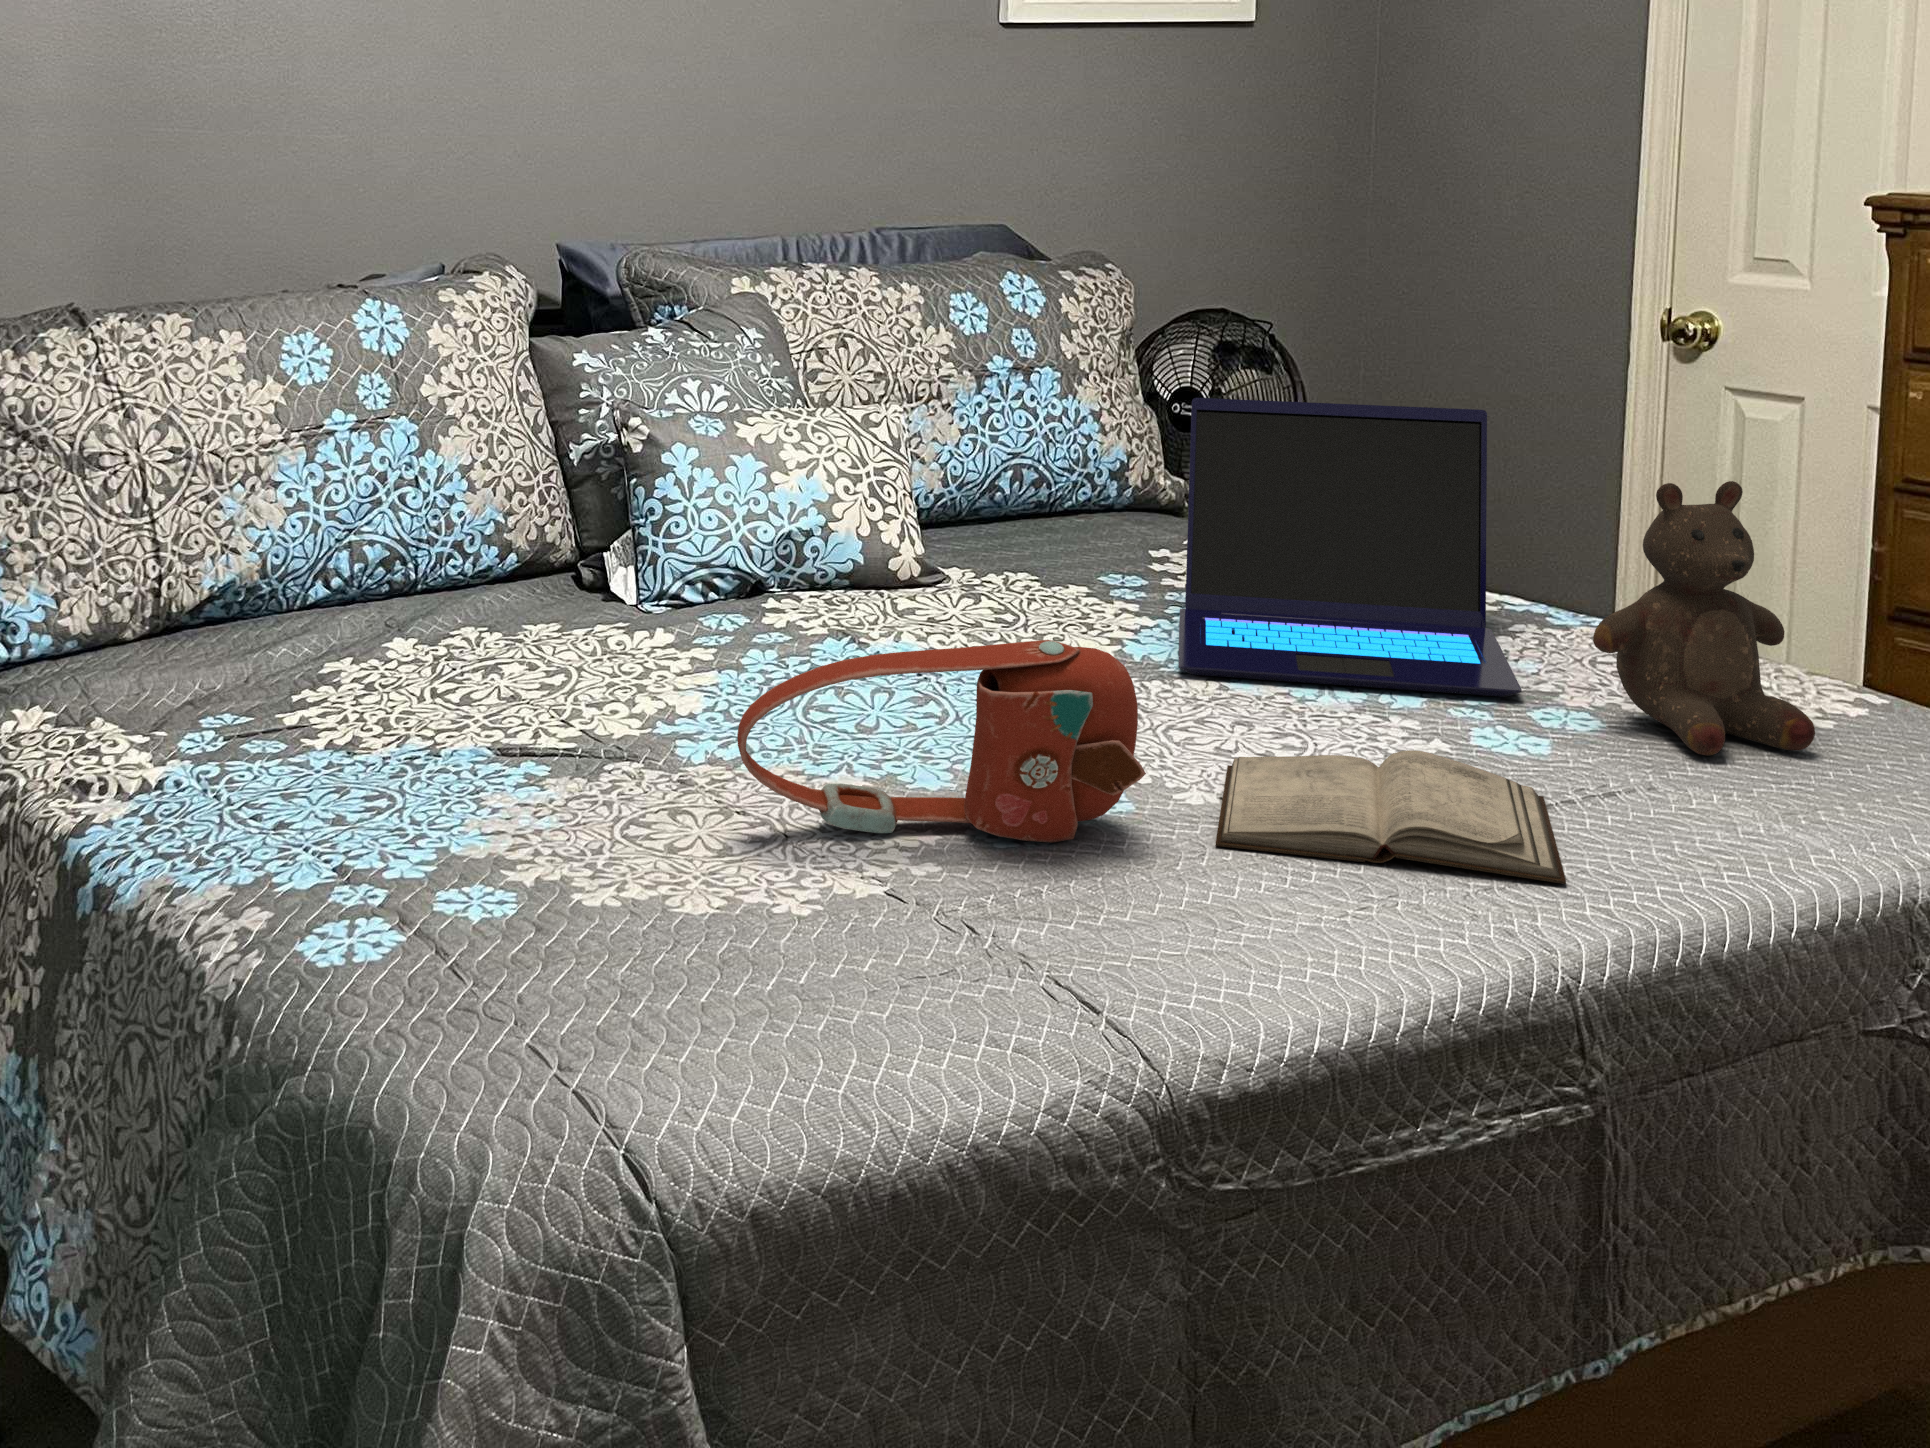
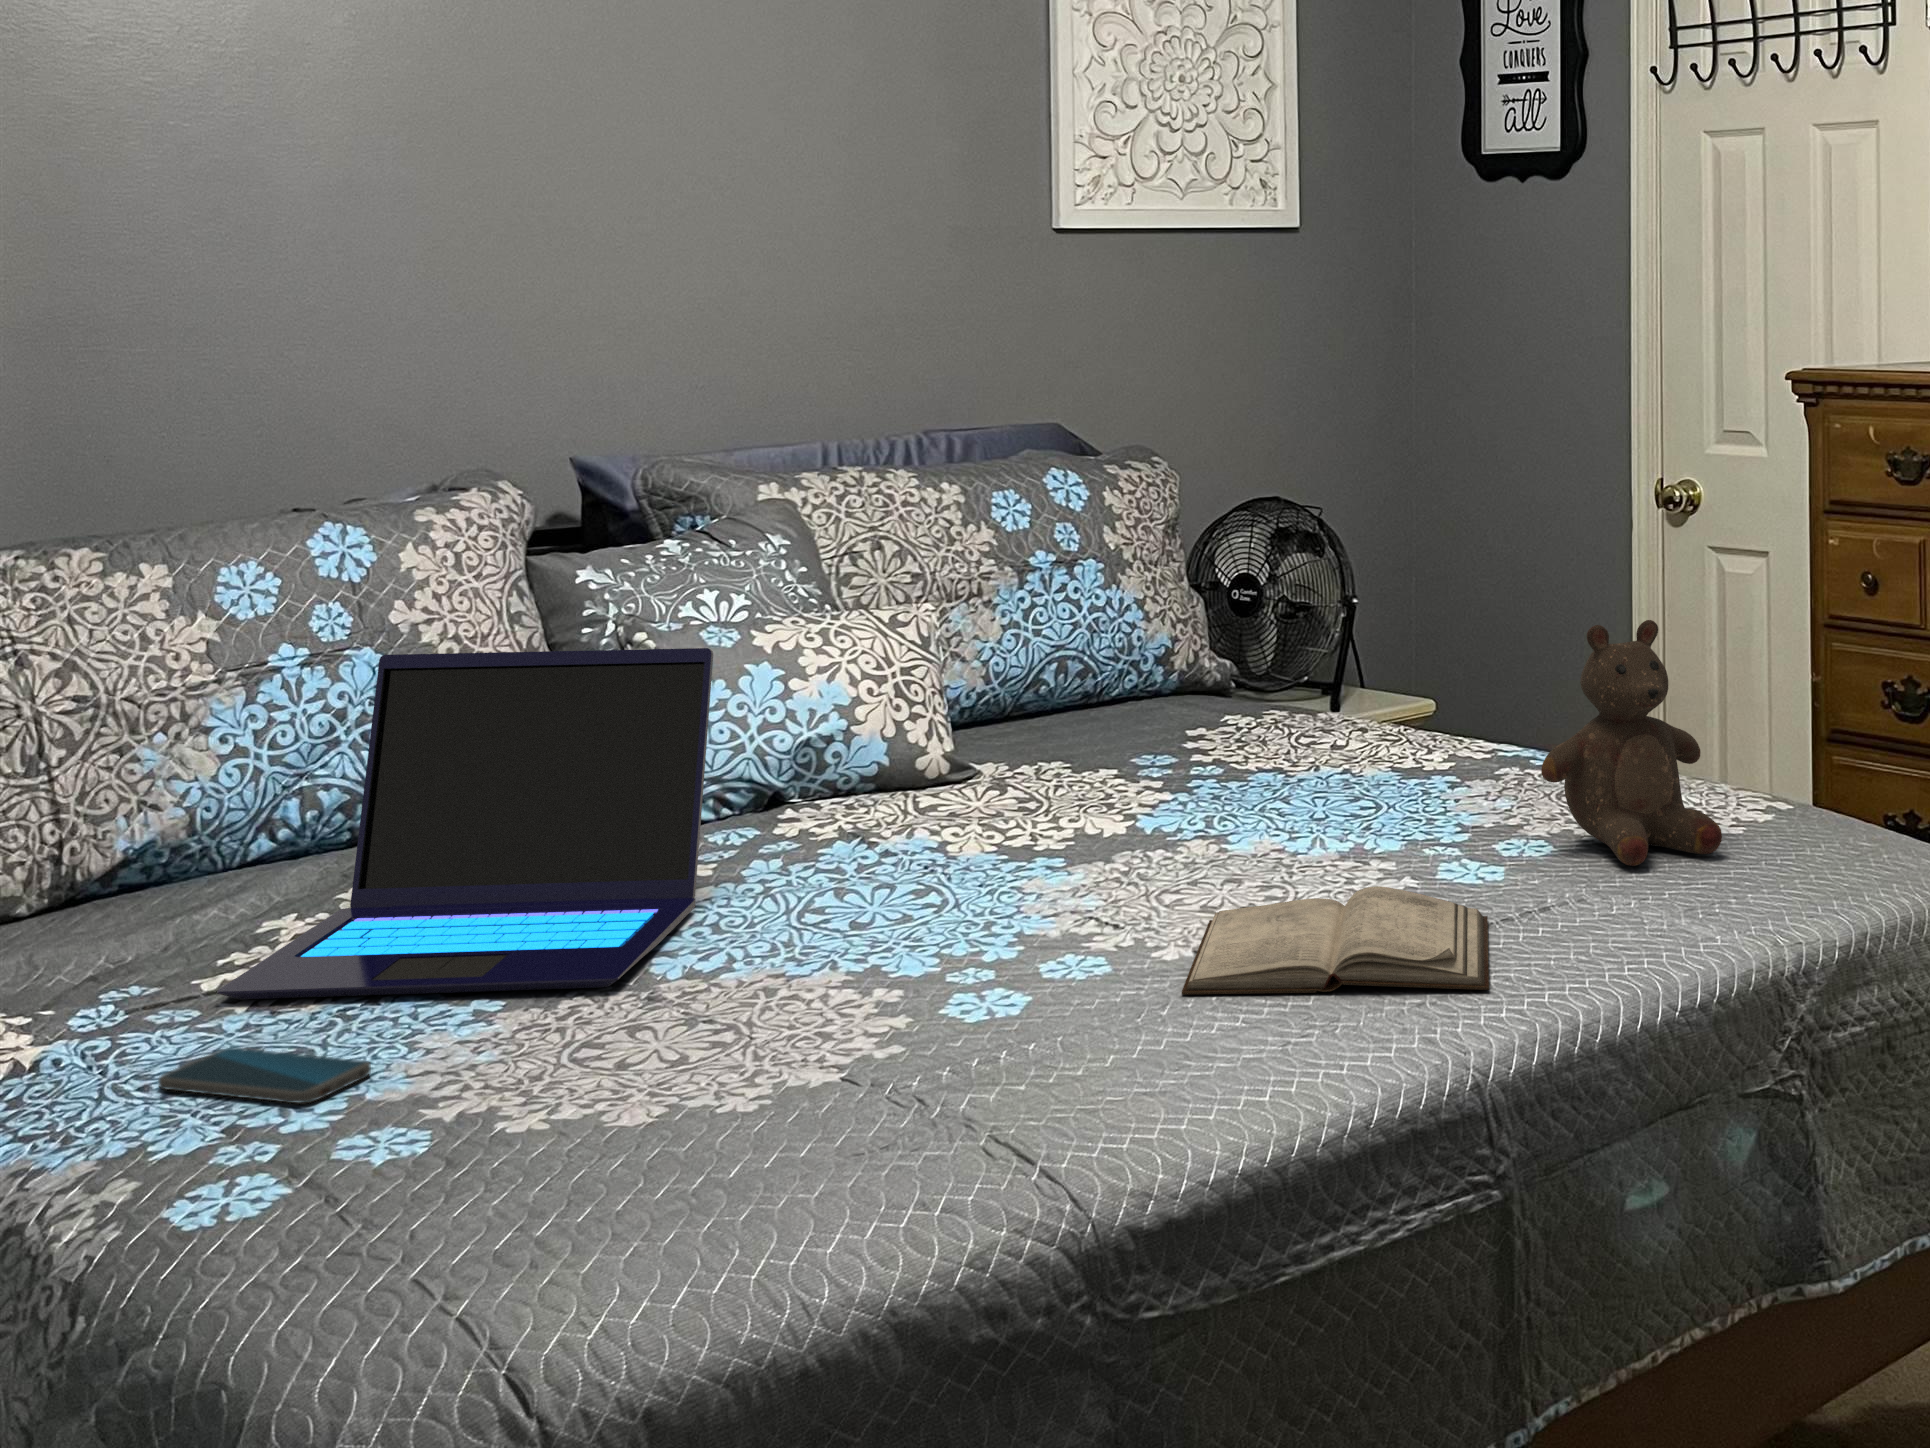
laptop: present [1178,398,1522,697] -> present [217,648,713,999]
handbag: present [737,640,1146,843] -> none [697,811,1110,1023]
smartphone: none [271,787,448,850] -> present [158,1048,371,1104]

